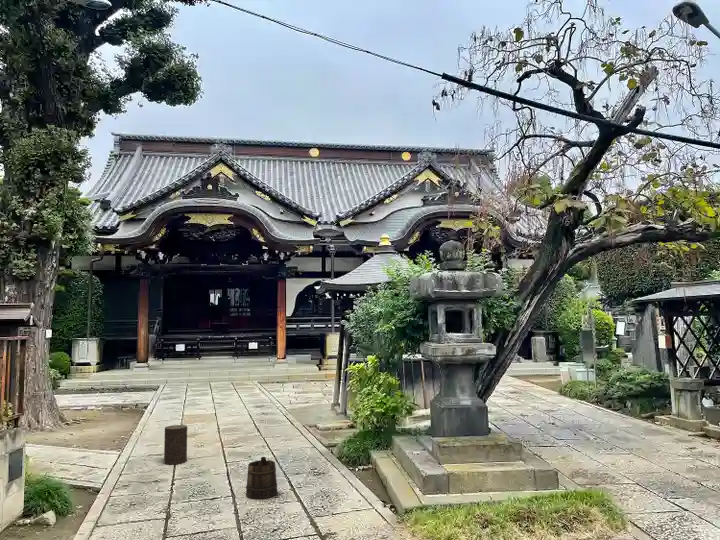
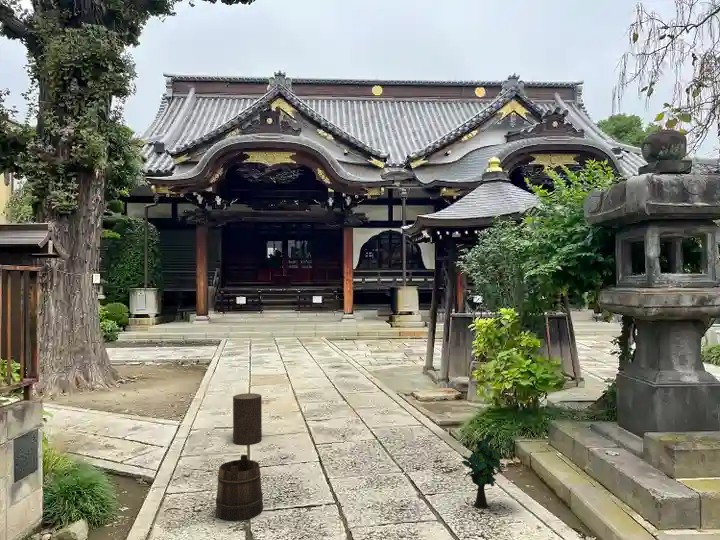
decorative plant: none [318,444,347,495] -> present [462,434,503,508]
bucket: present [246,457,277,499] -> present [216,455,263,520]

